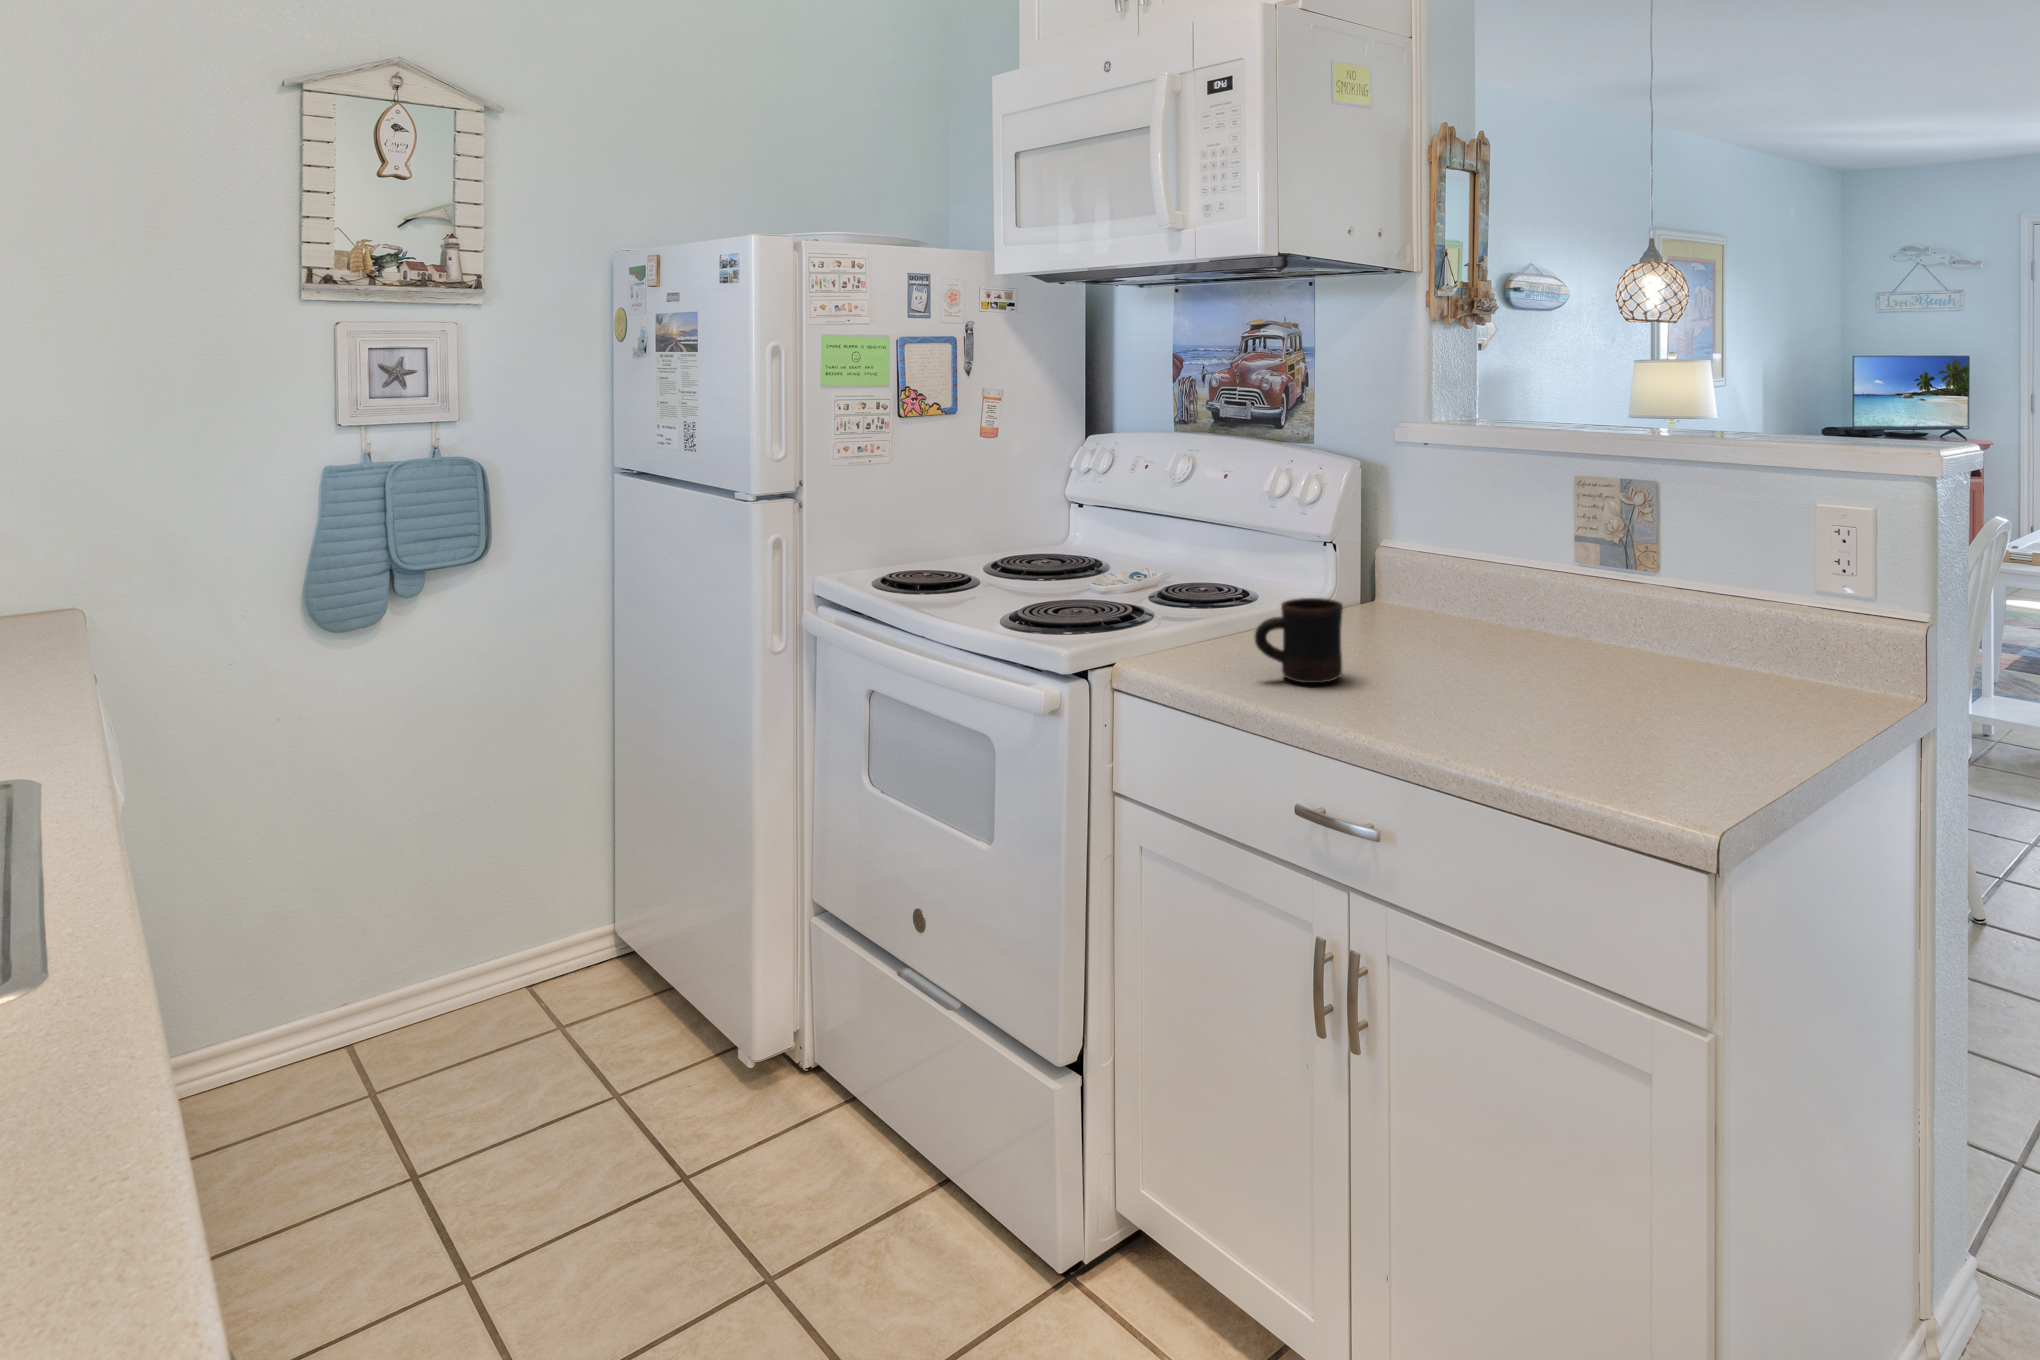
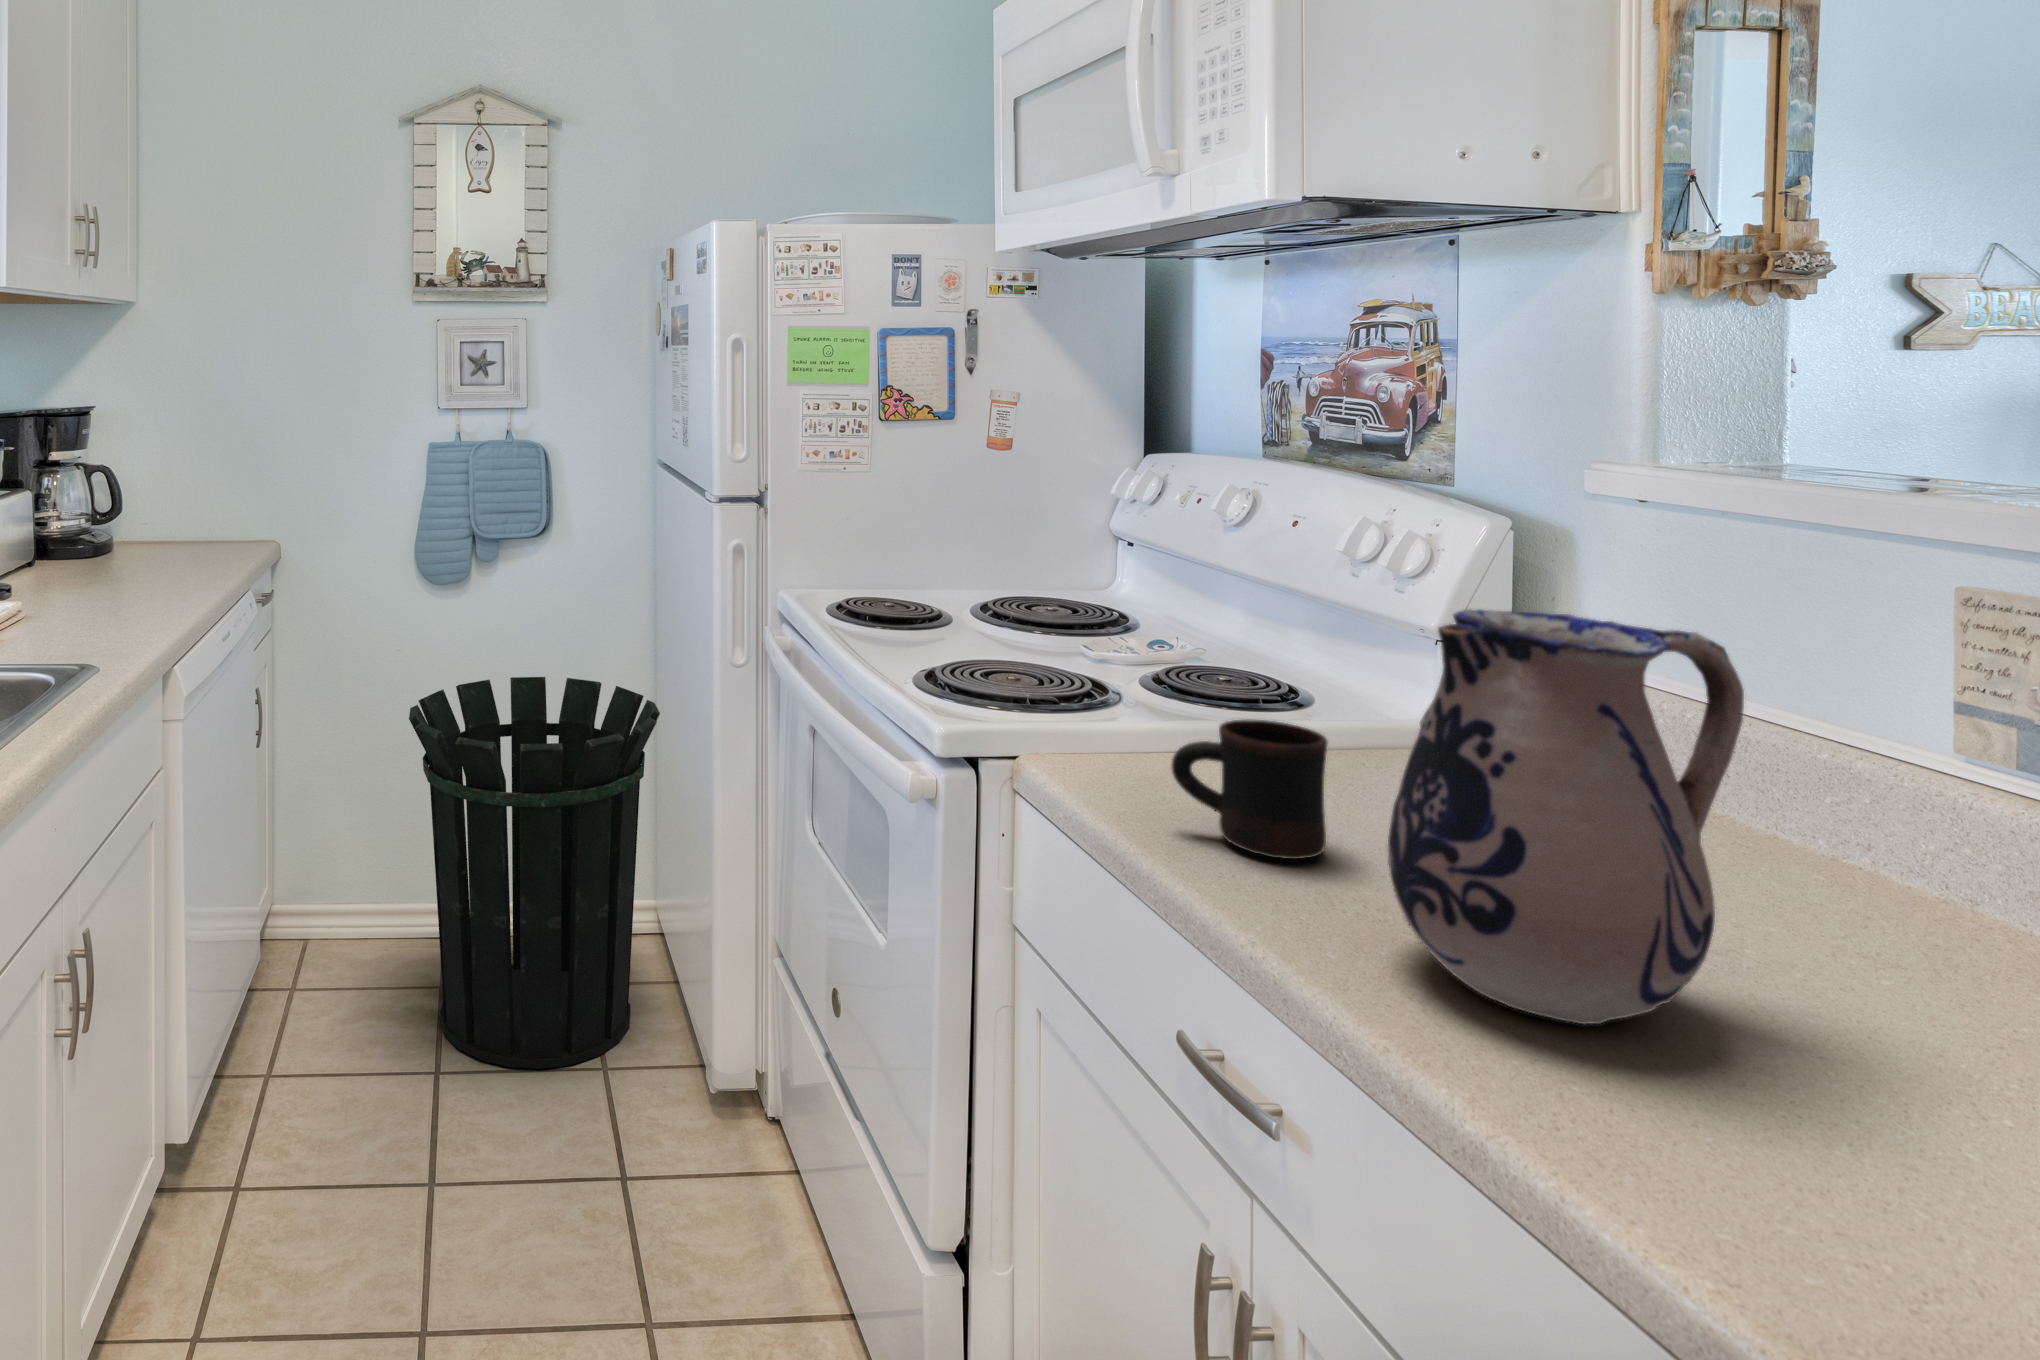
ceramic pitcher: none [1409,502,1555,722] -> present [1388,609,1744,1024]
waste bin: none [343,708,658,1140] -> present [409,677,660,1069]

